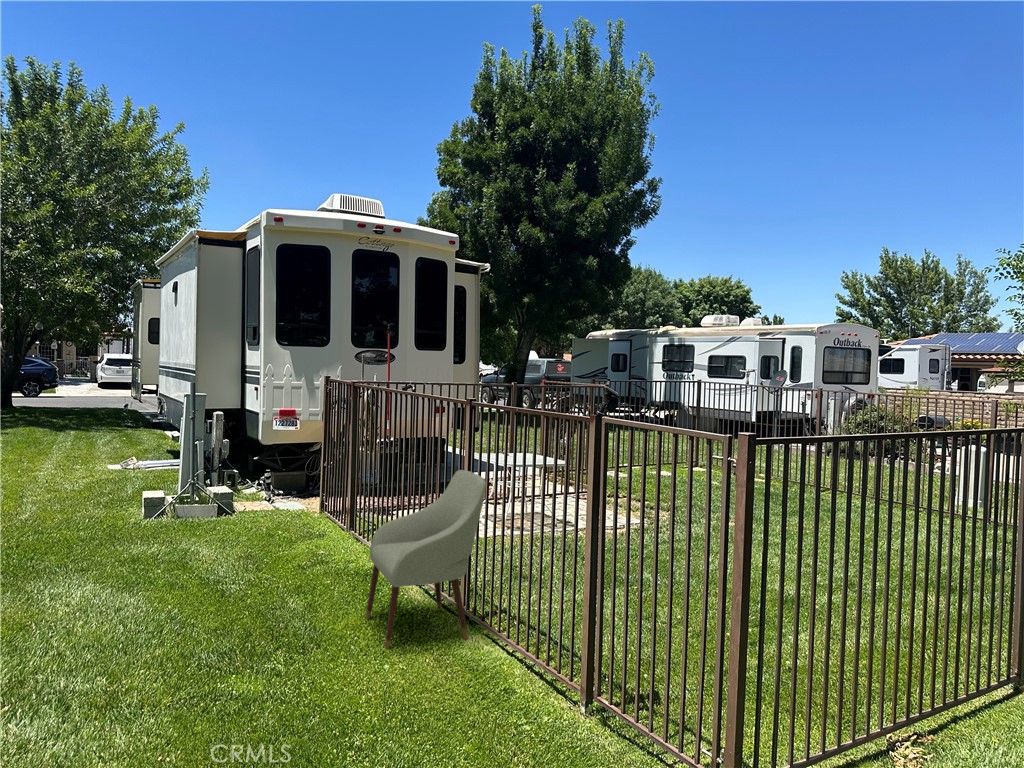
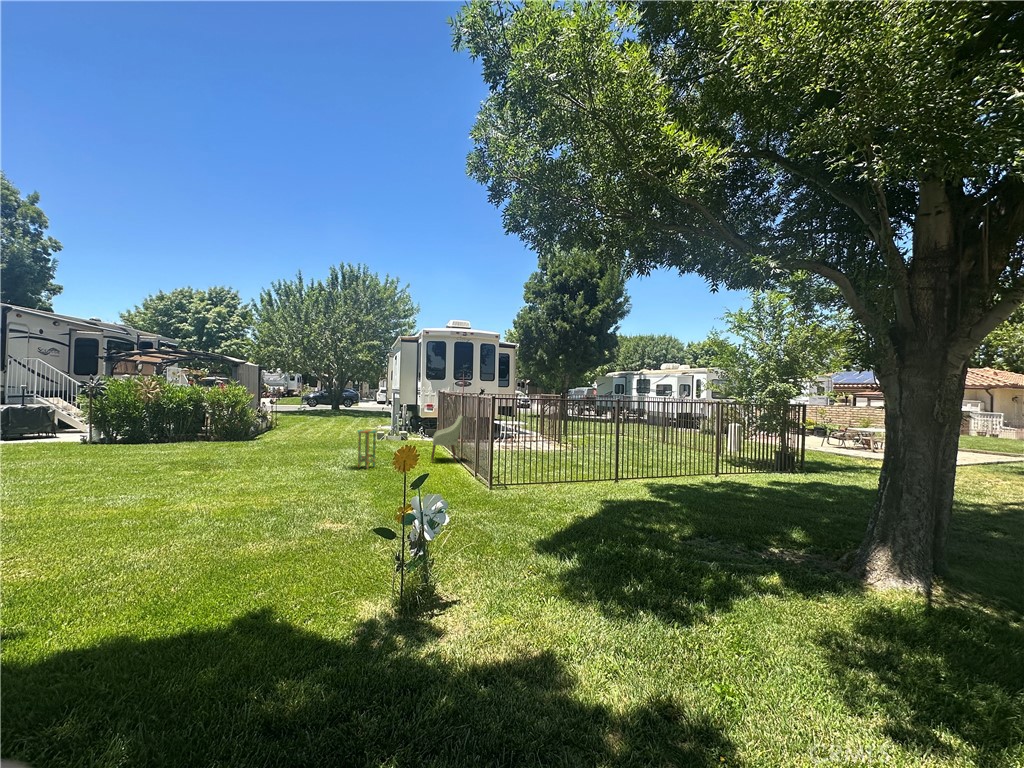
side table: none [102,560,193,740] -> present [357,430,377,469]

